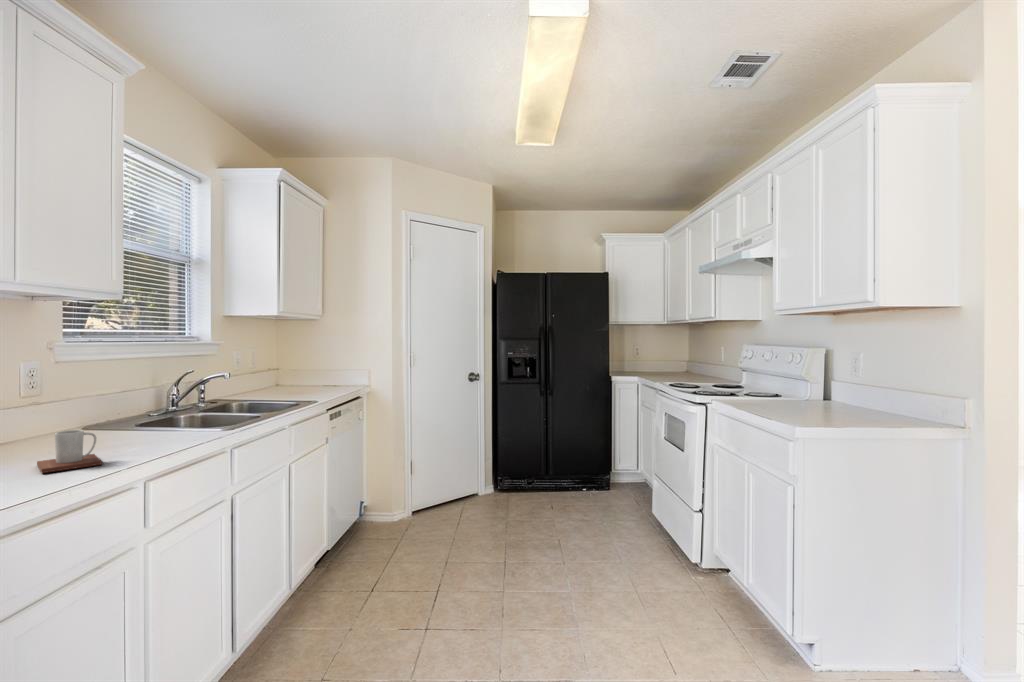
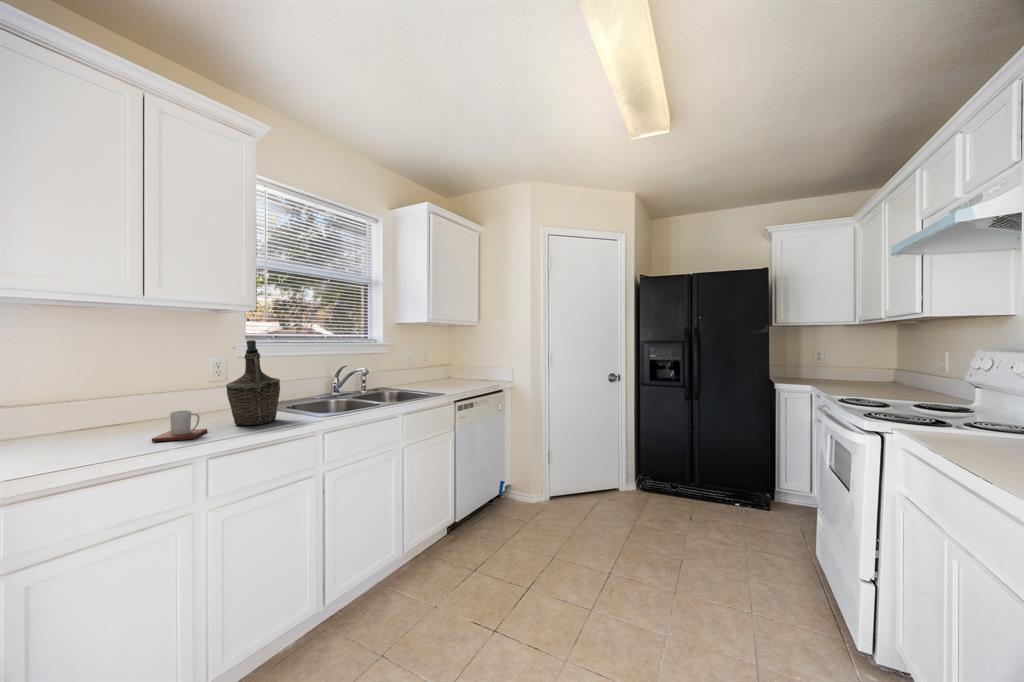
bottle: none [101,336,175,447] -> present [226,340,280,425]

